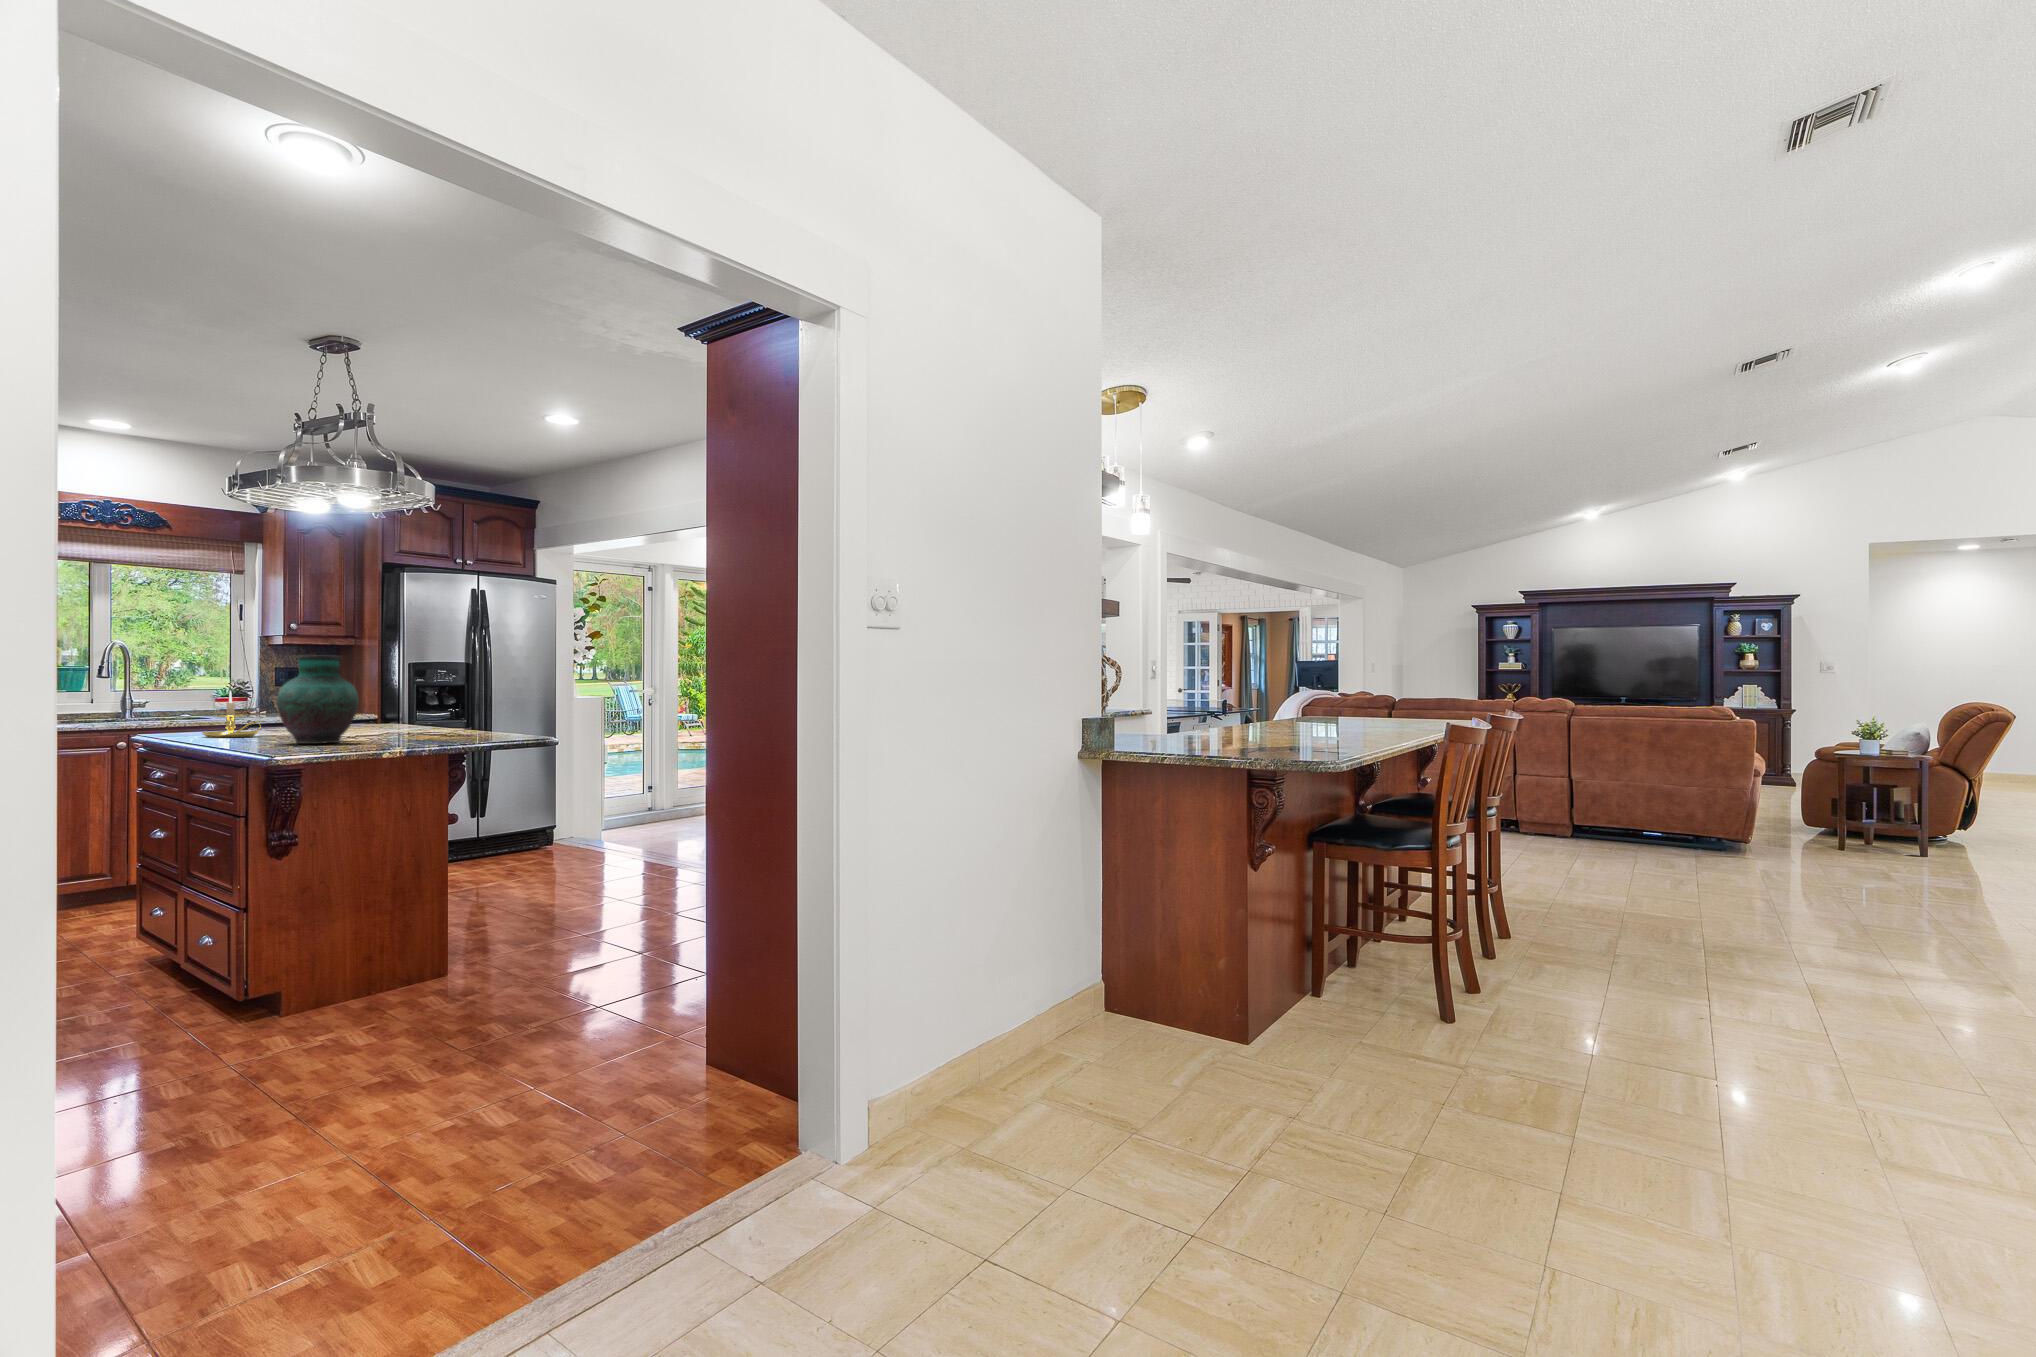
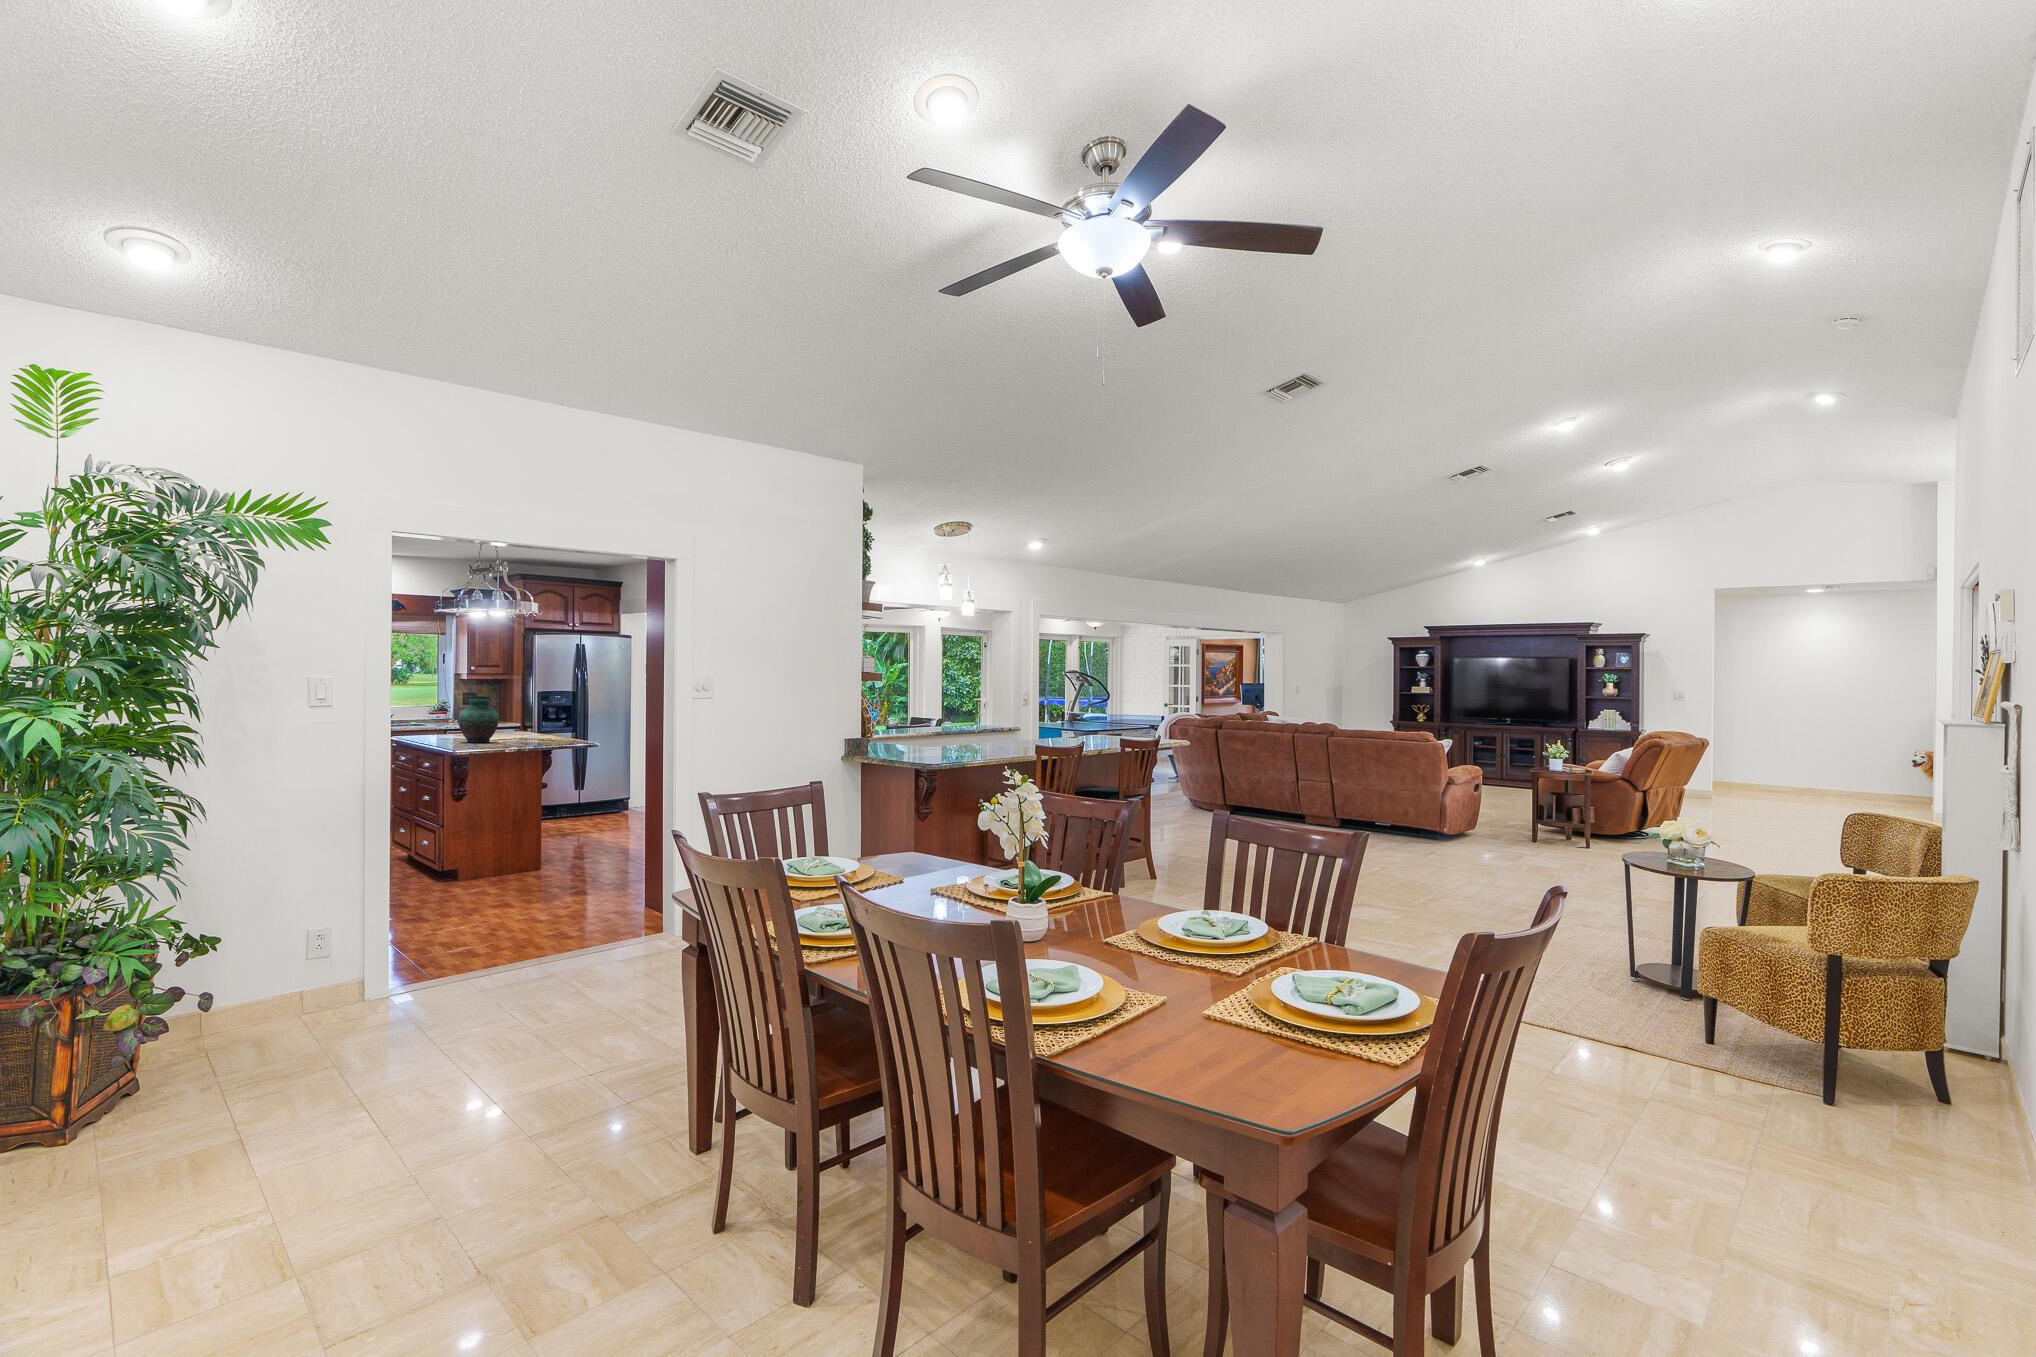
candle holder: present [202,690,263,738] -> none [422,712,454,738]

